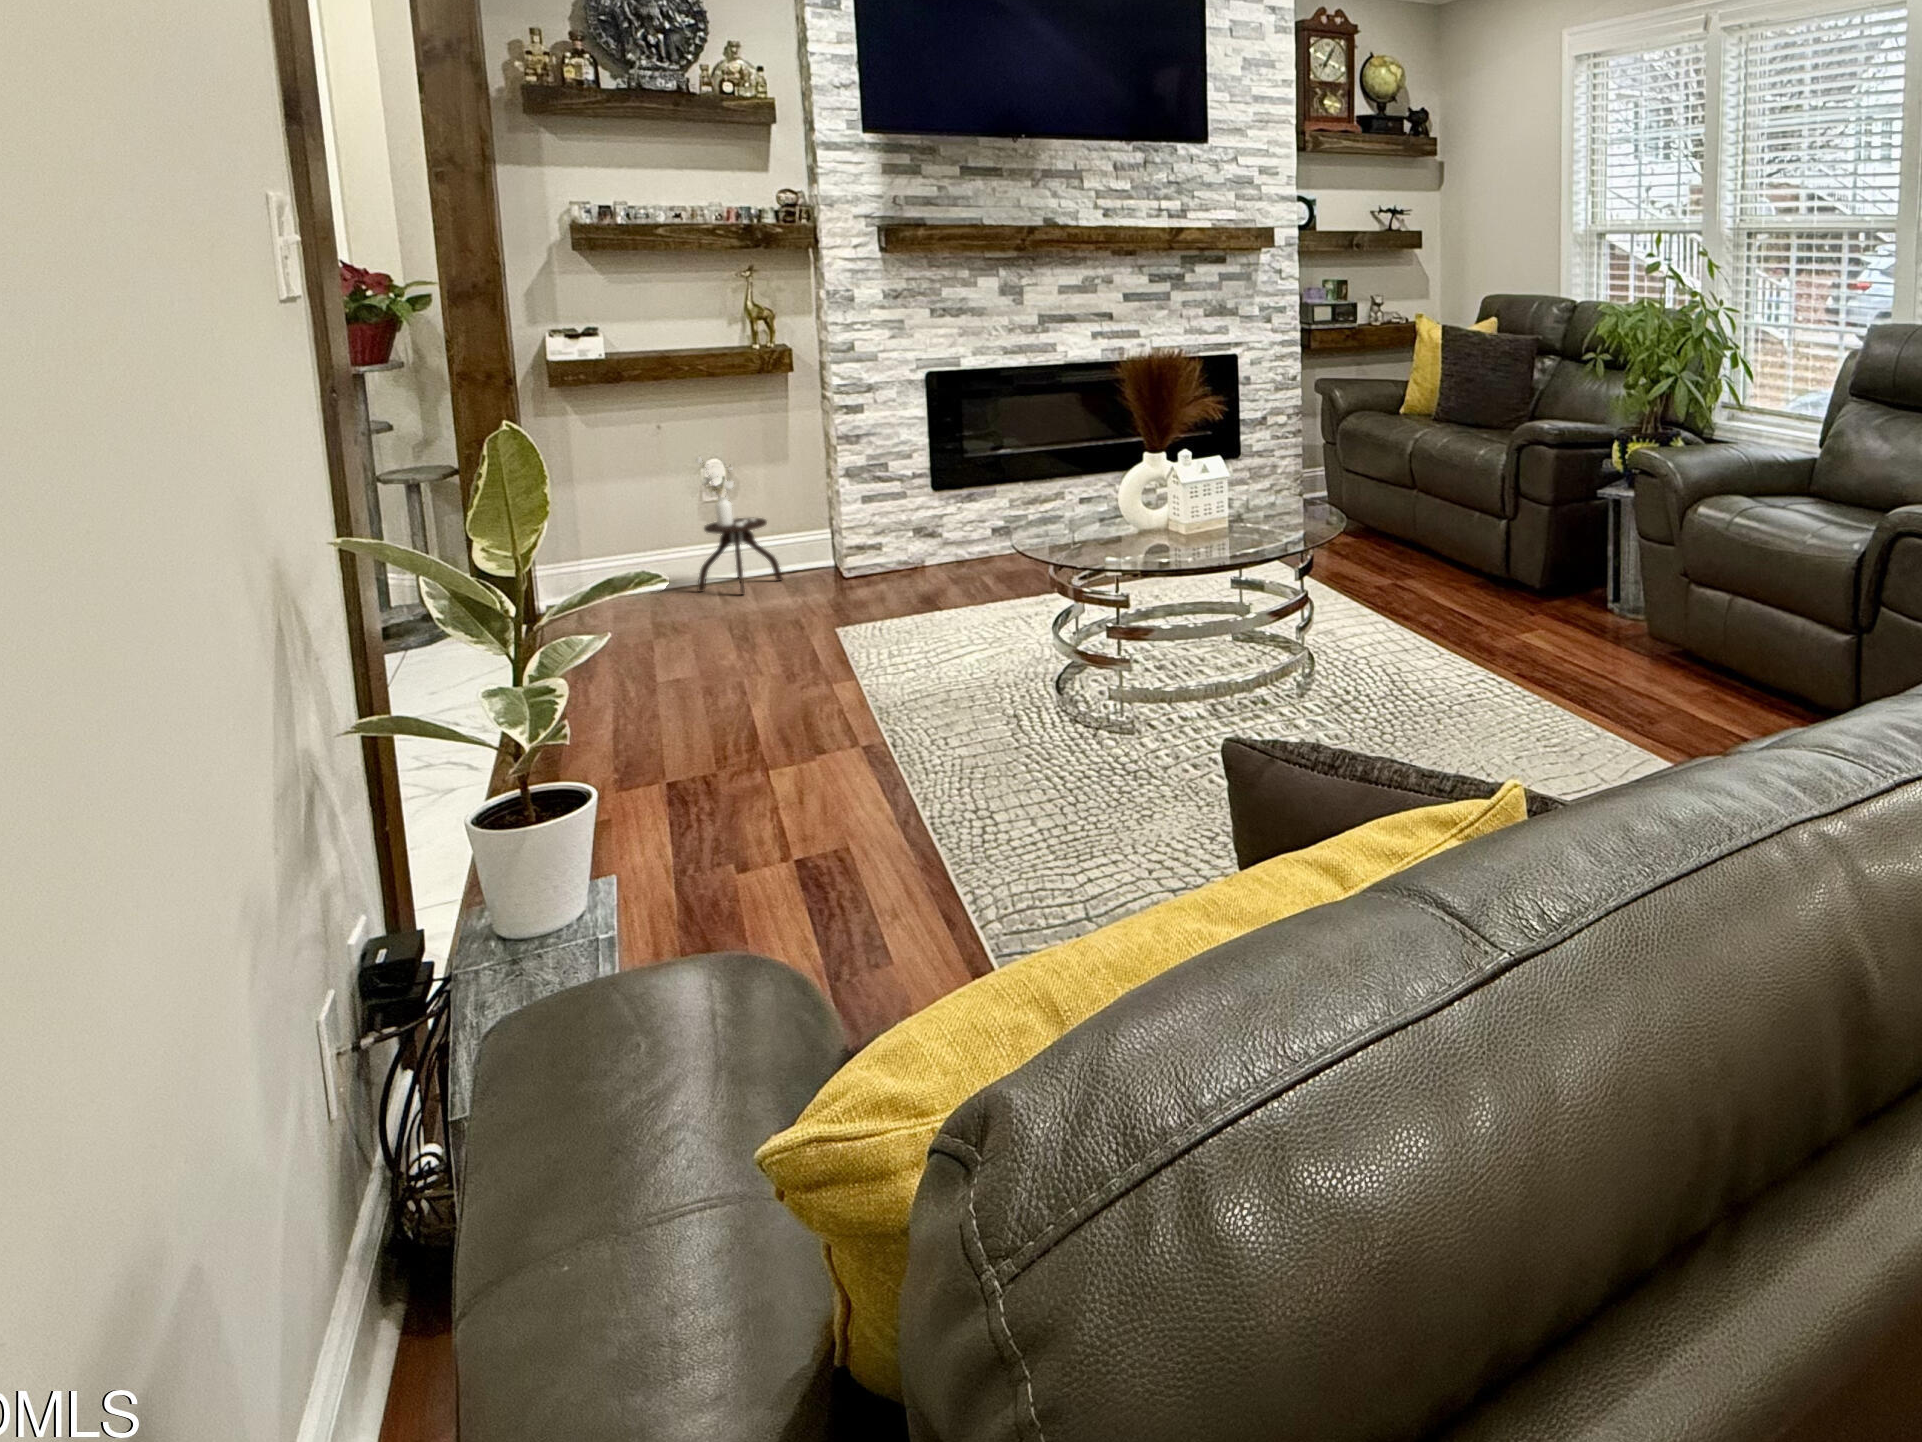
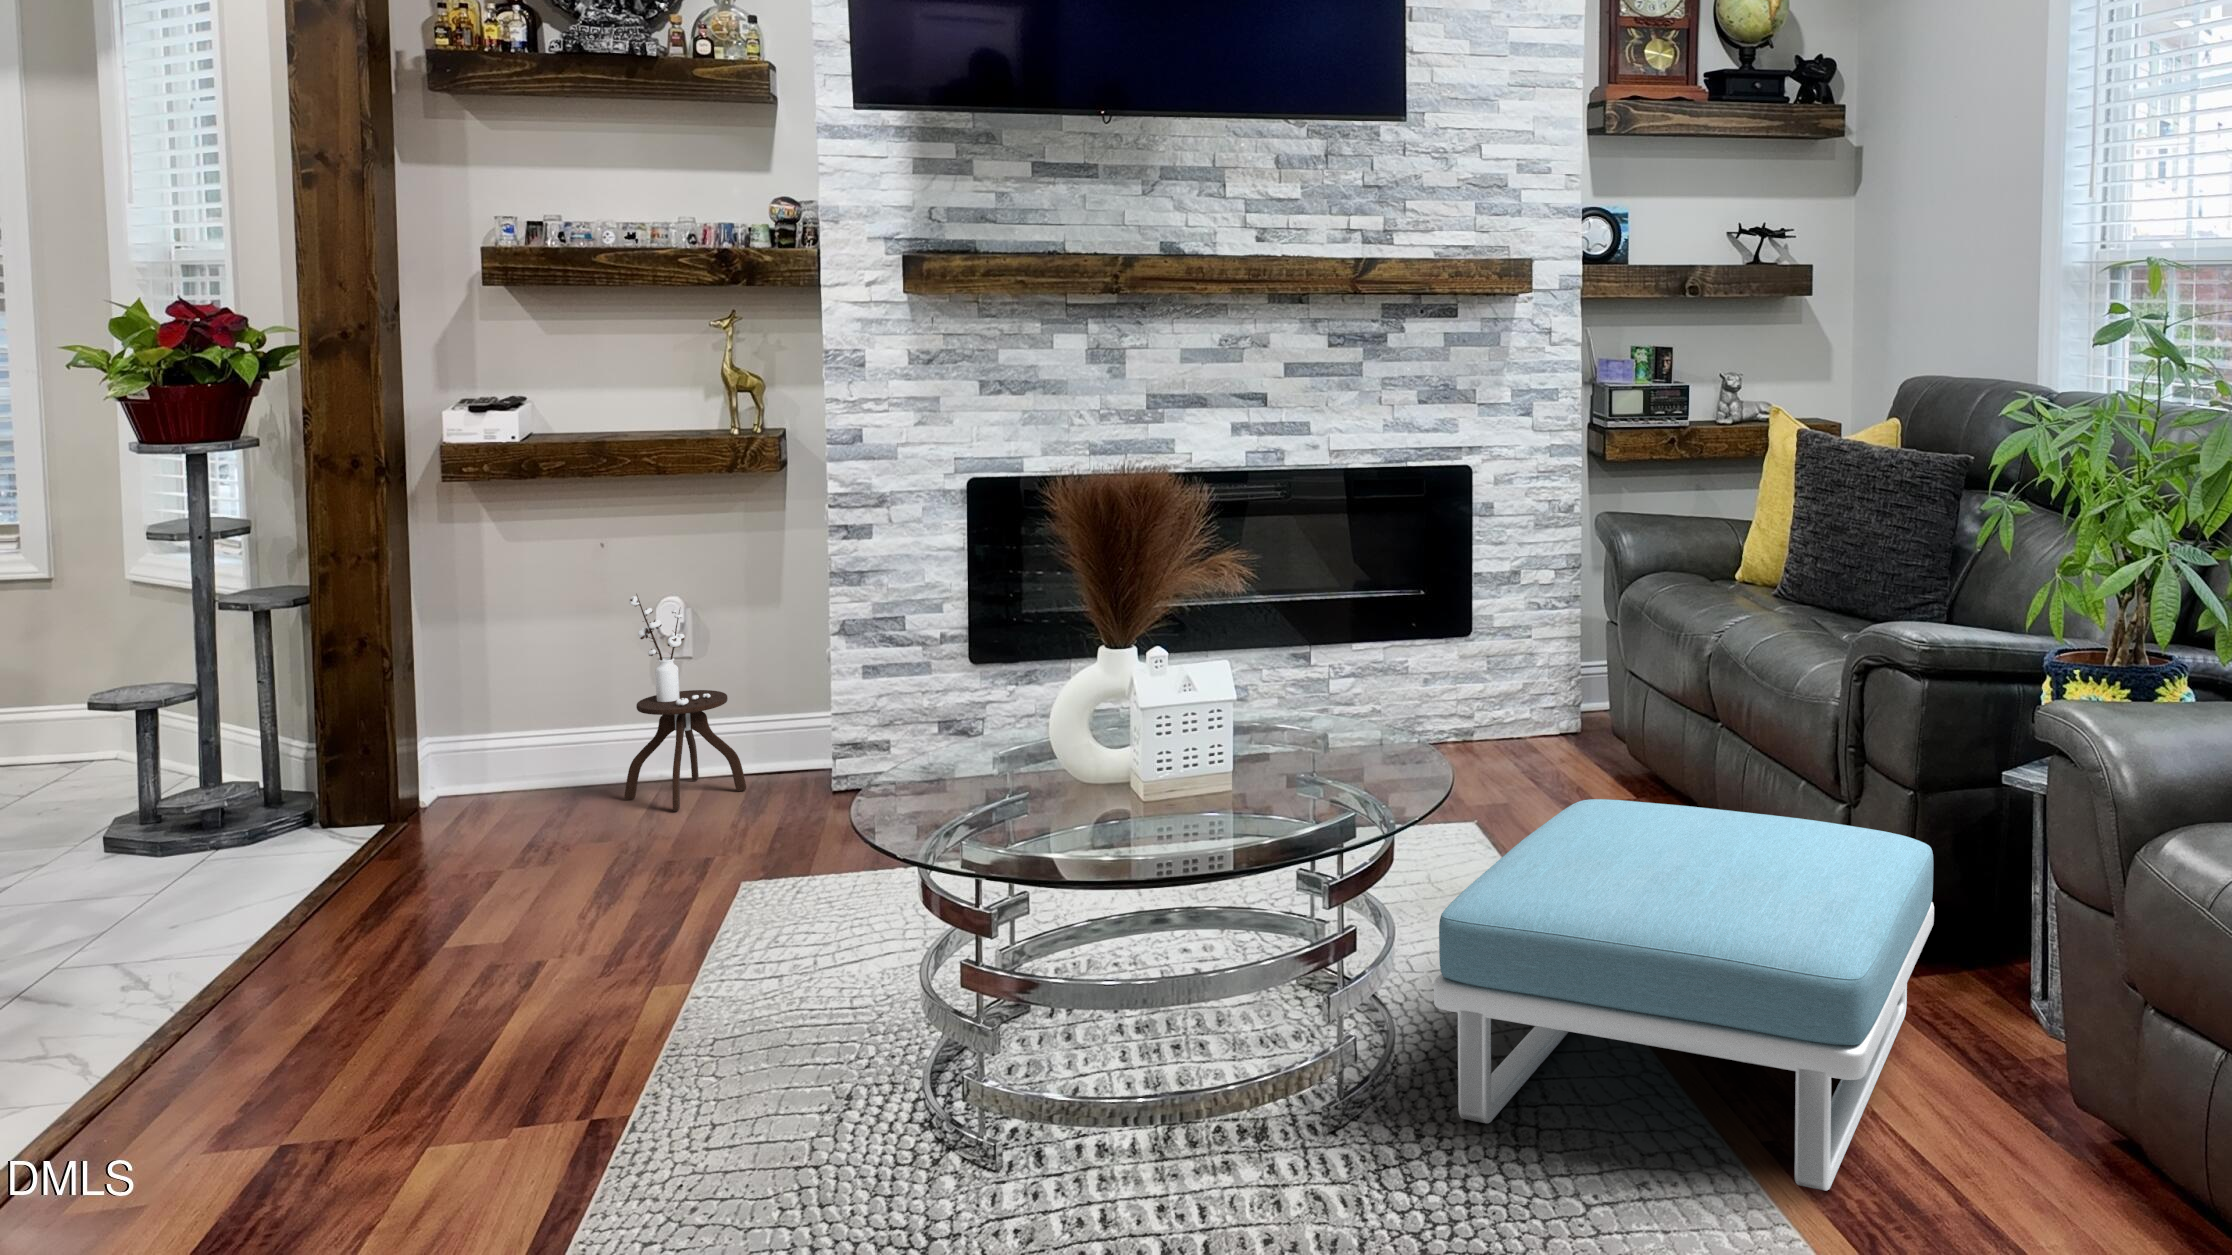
footstool: none [1328,523,1558,686] -> present [1434,799,1934,1191]

